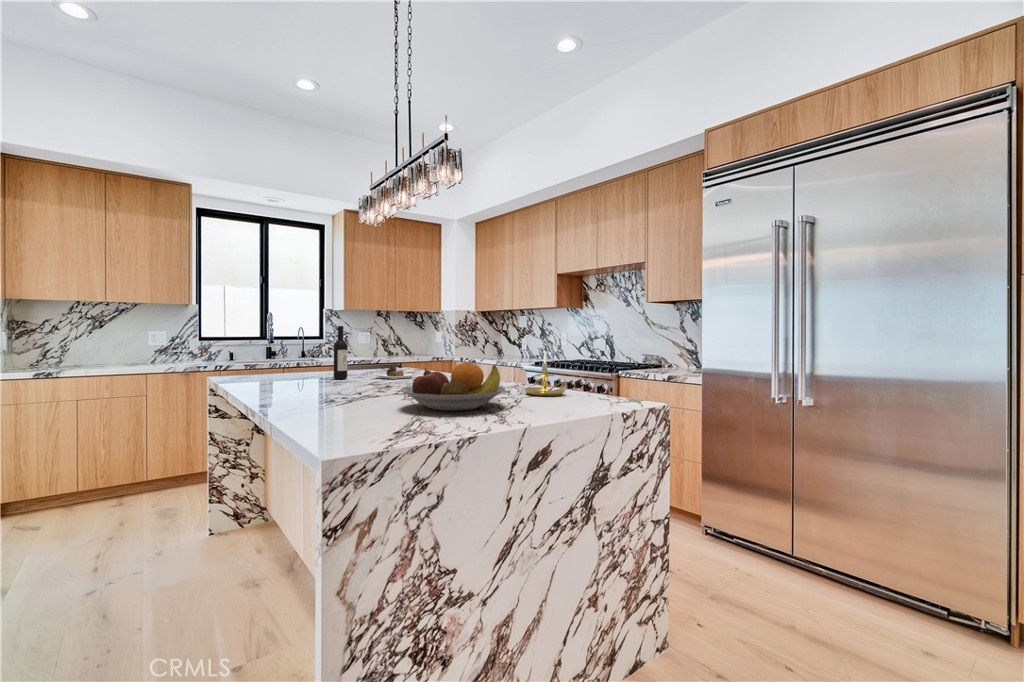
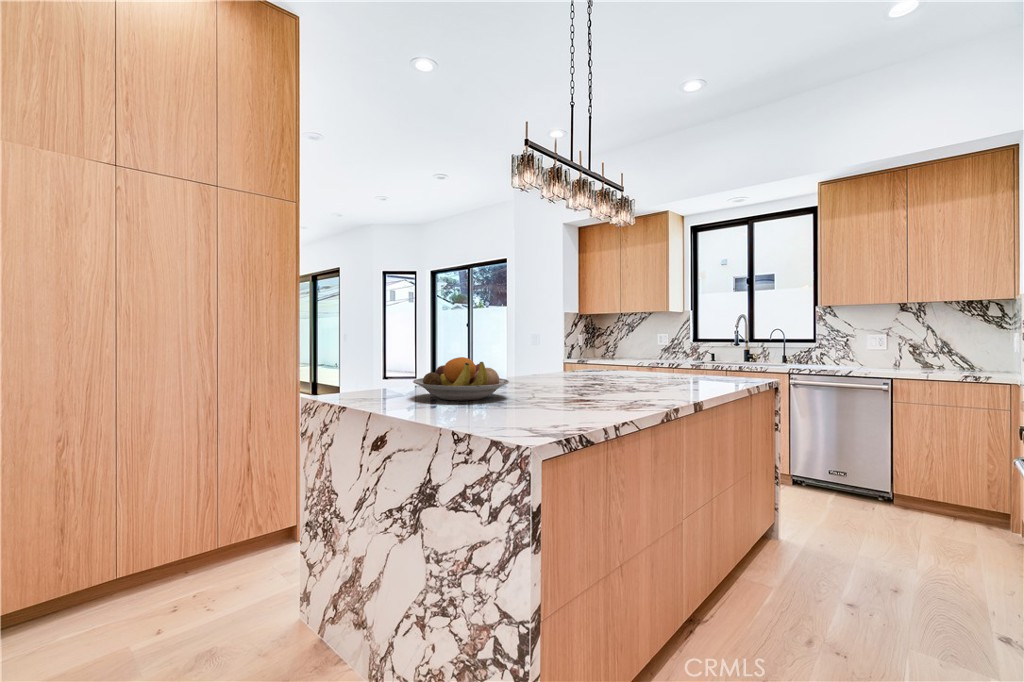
wine bottle: present [334,326,415,379] -> none [620,326,684,383]
candle holder: present [525,353,570,396] -> none [559,353,606,413]

